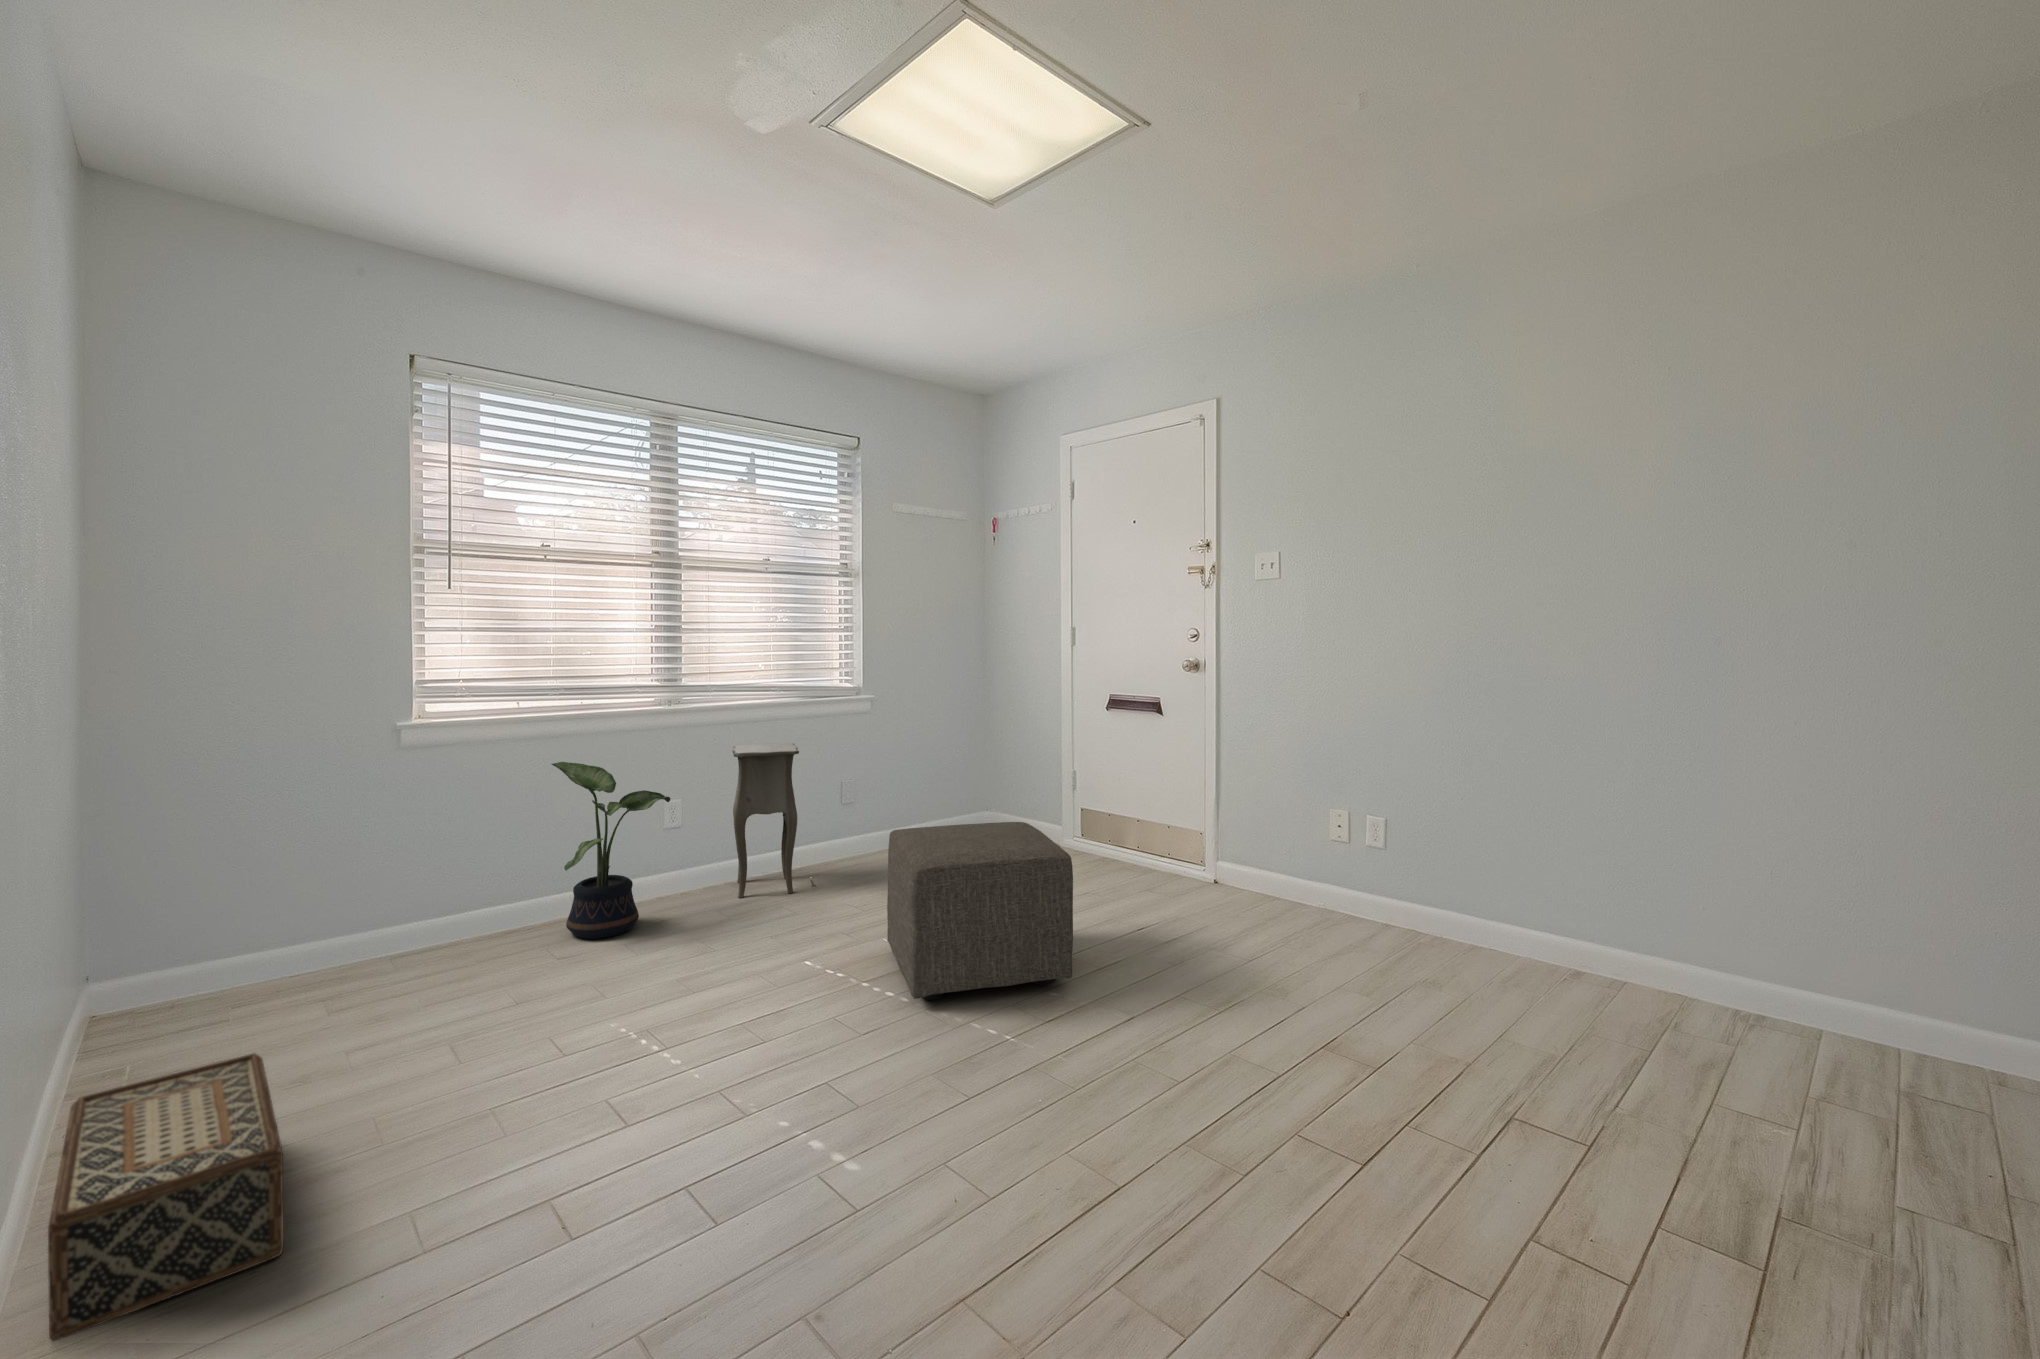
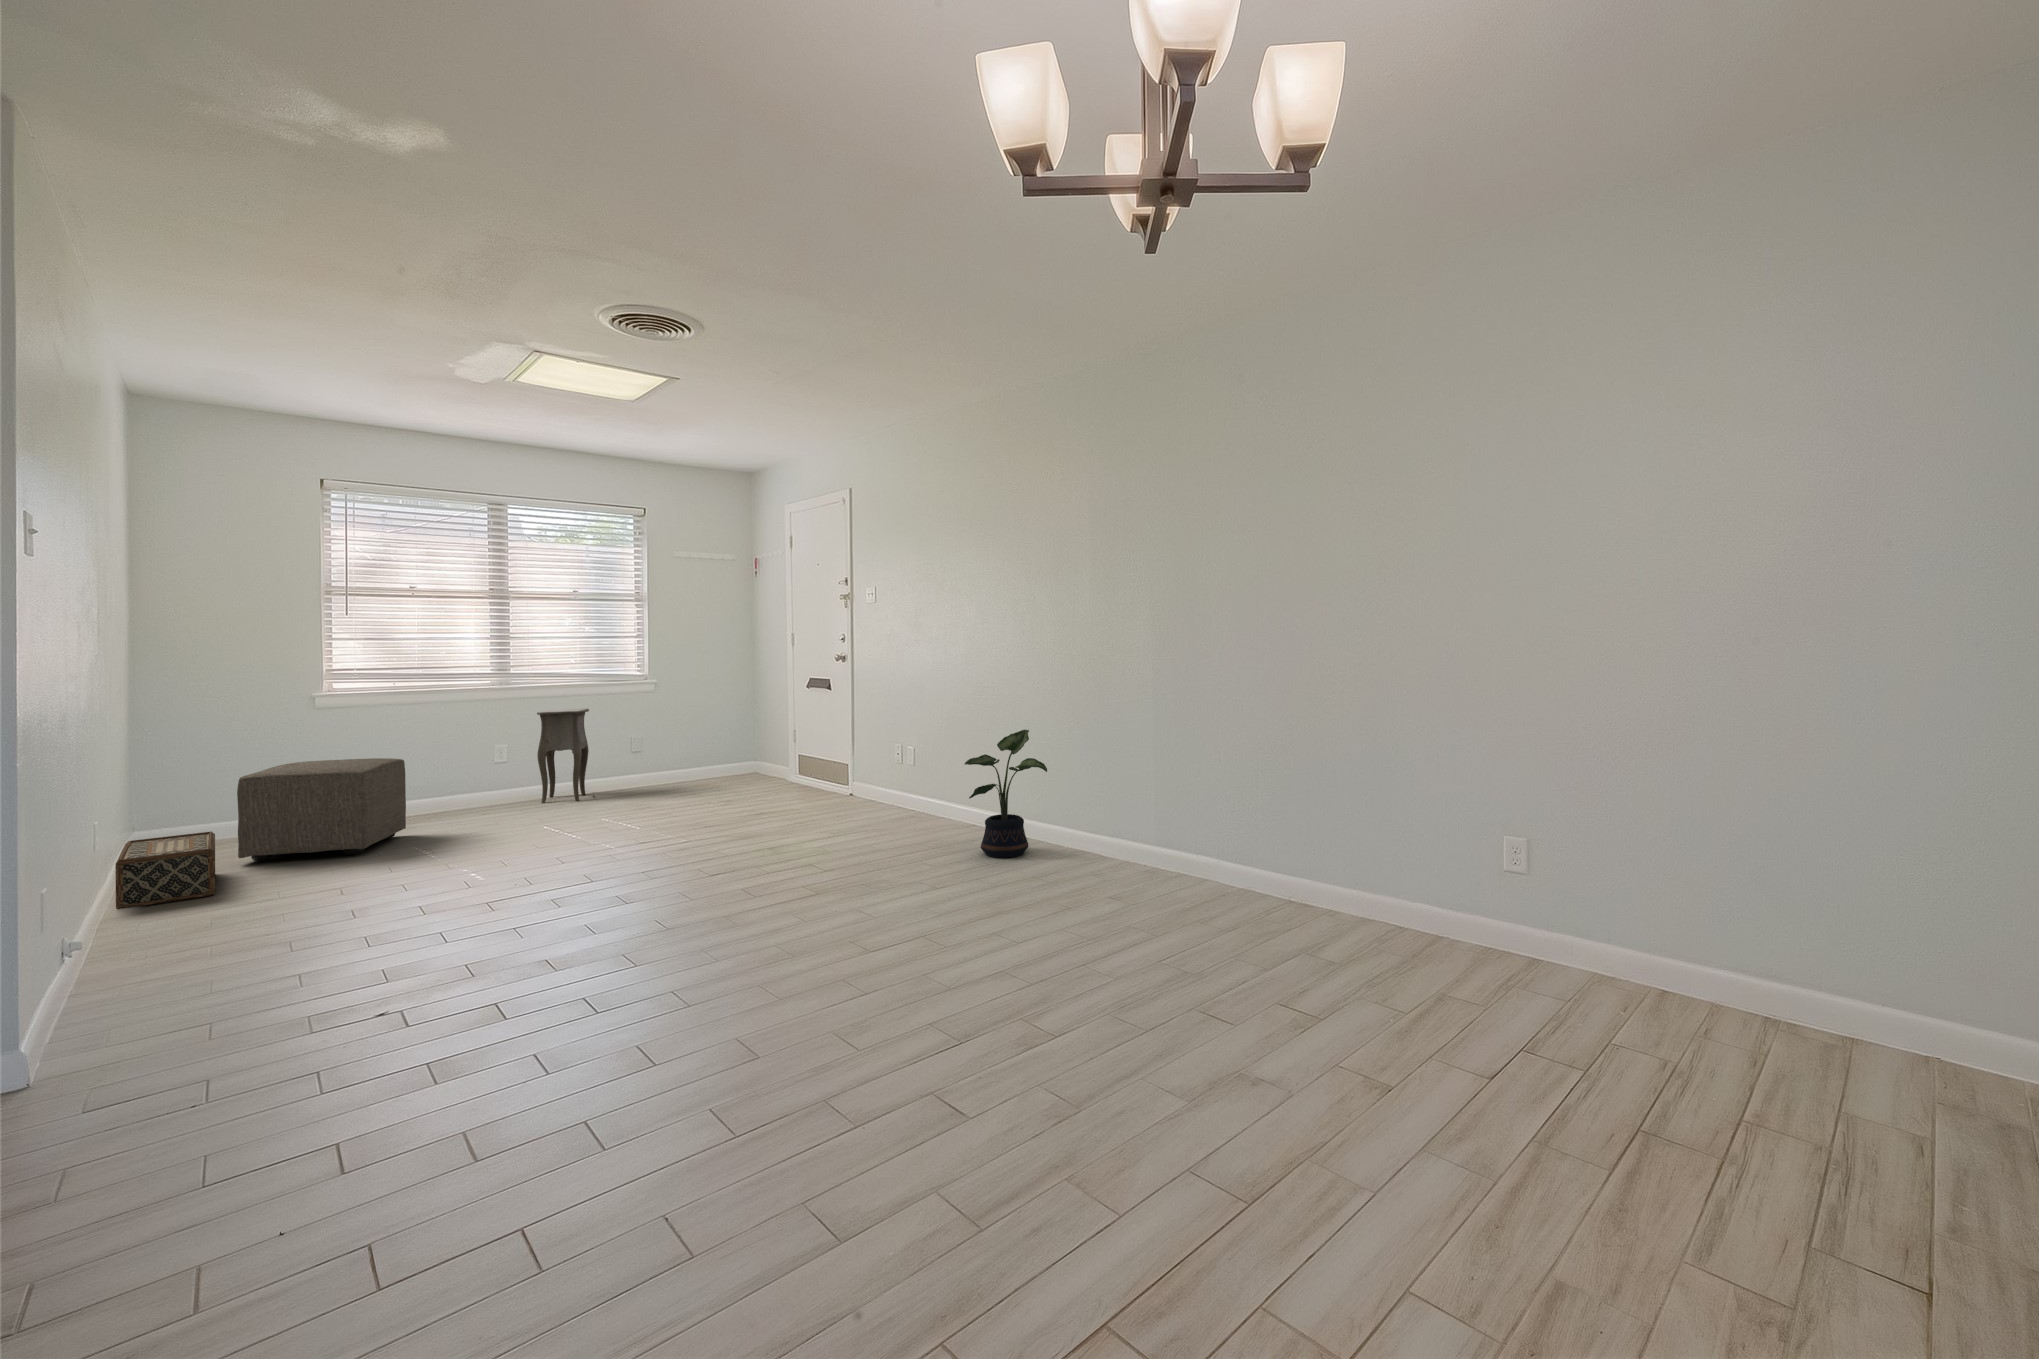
potted plant: present [552,762,670,939] -> present [965,730,1047,858]
ottoman: present [887,822,1073,1000] -> present [237,758,406,861]

